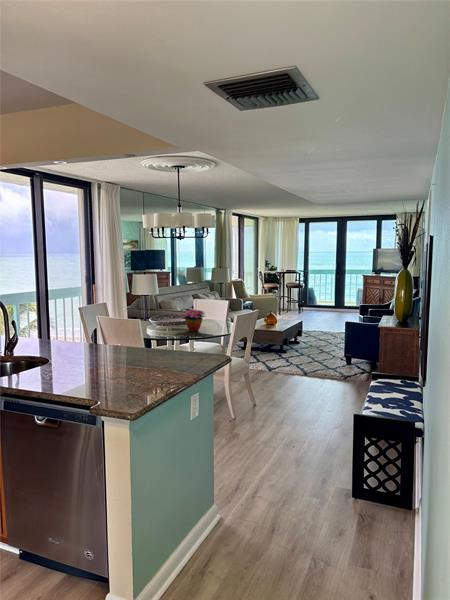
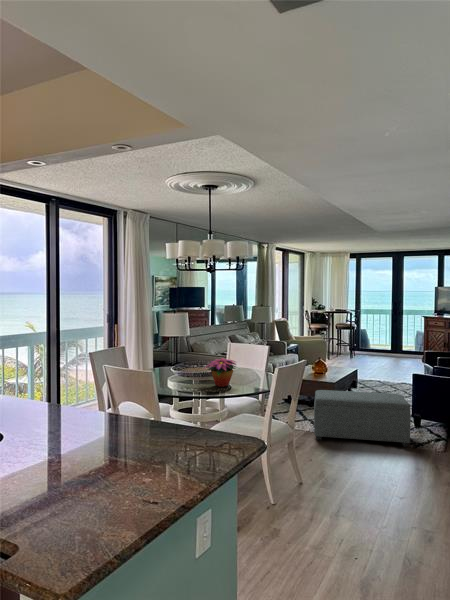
ottoman: none [266,337,341,378] -> present [314,390,411,447]

